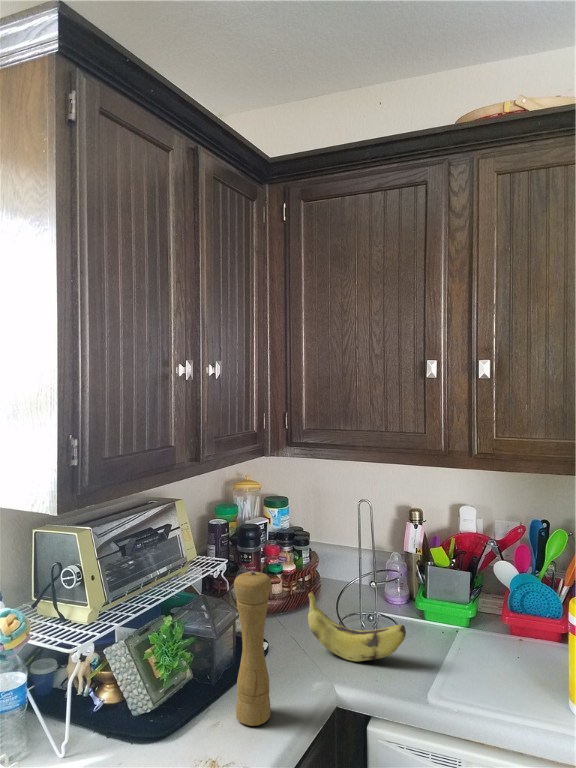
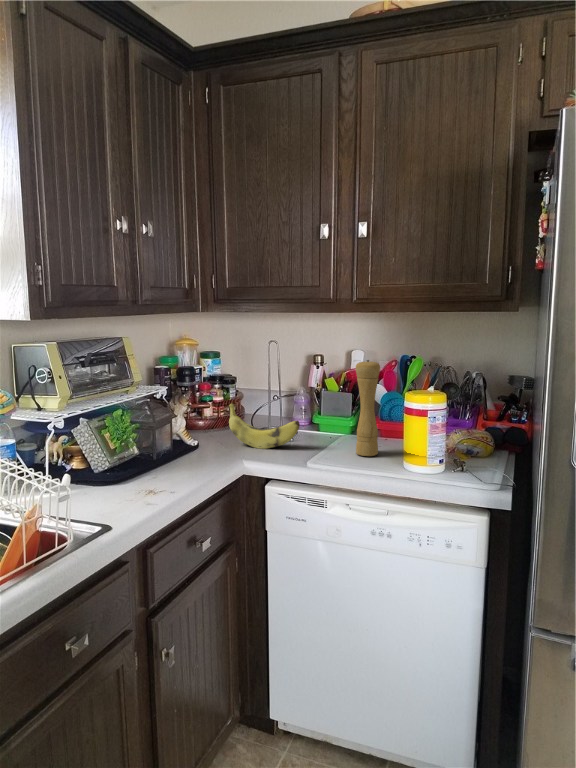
pepper mill: present [234,571,271,726] -> present [356,360,380,456]

